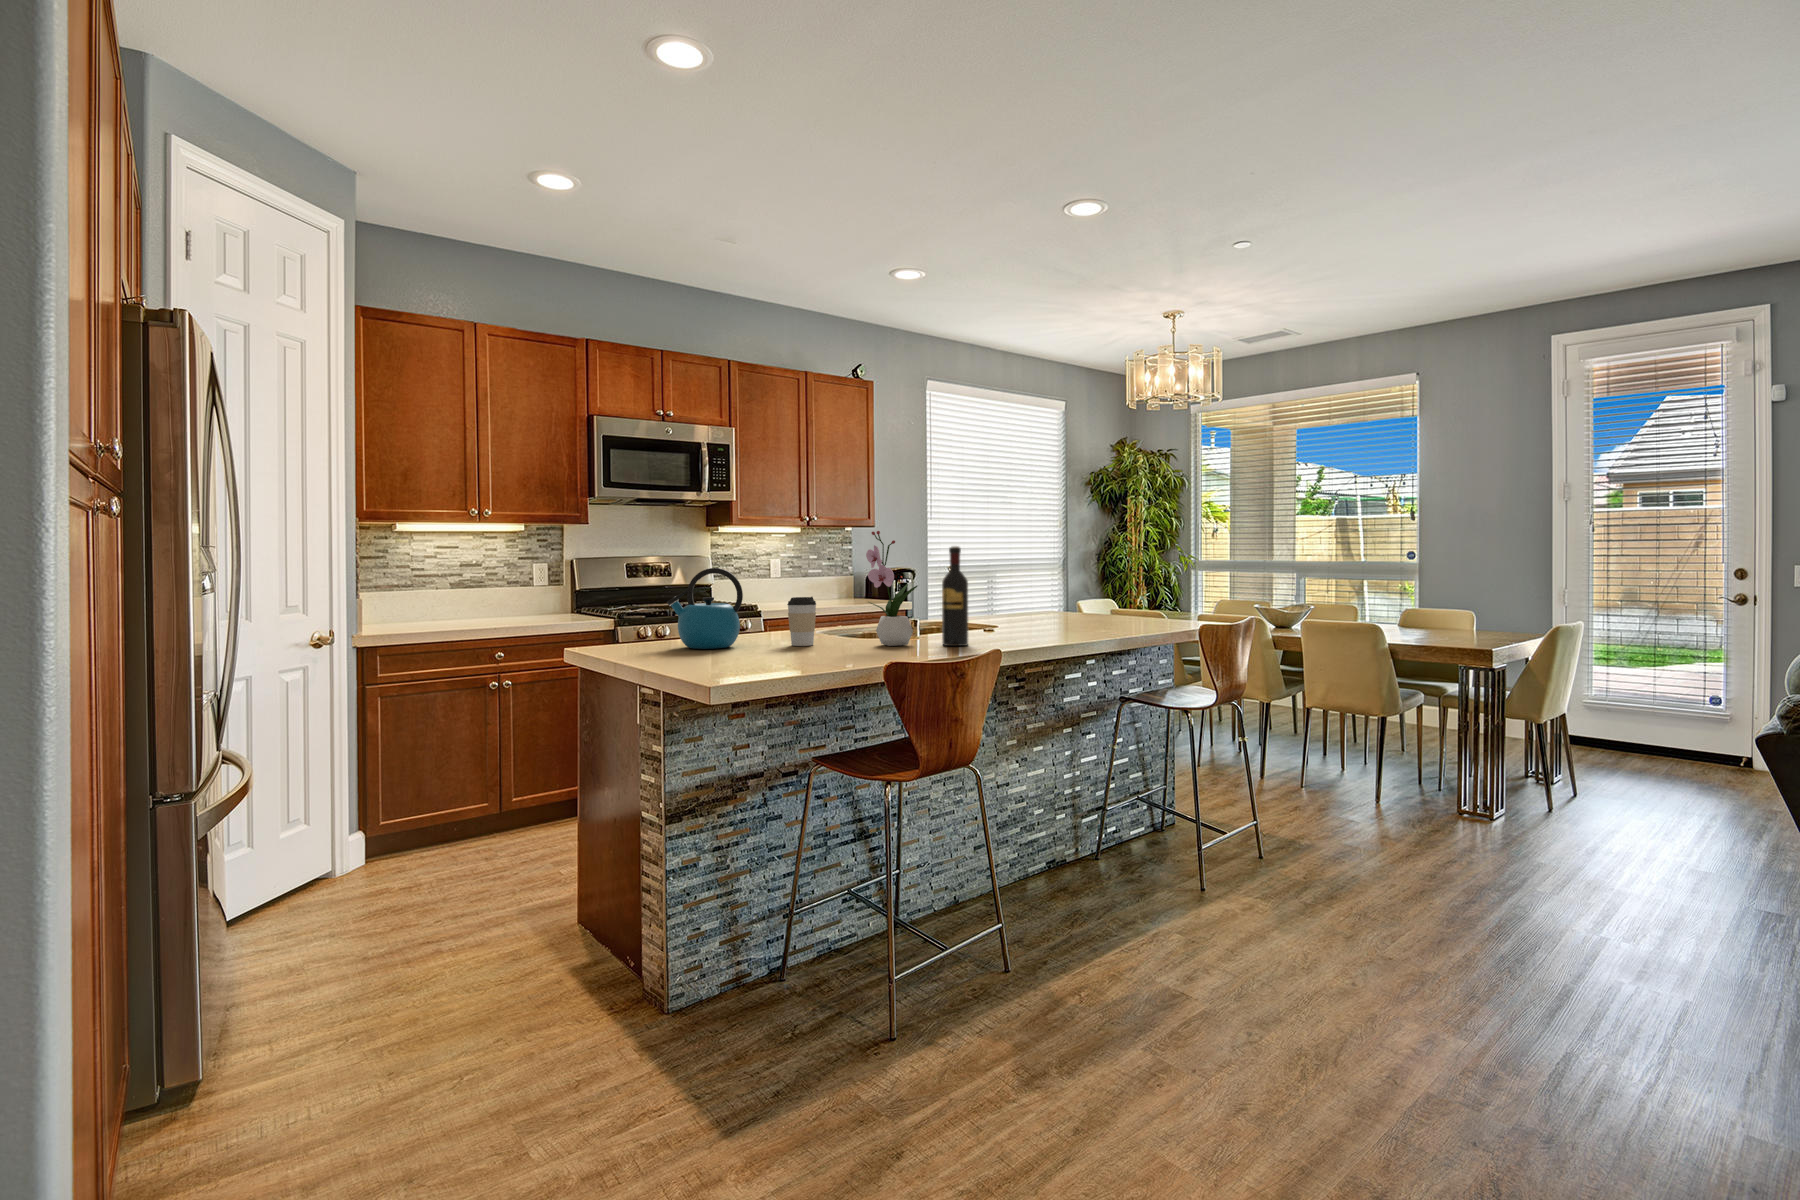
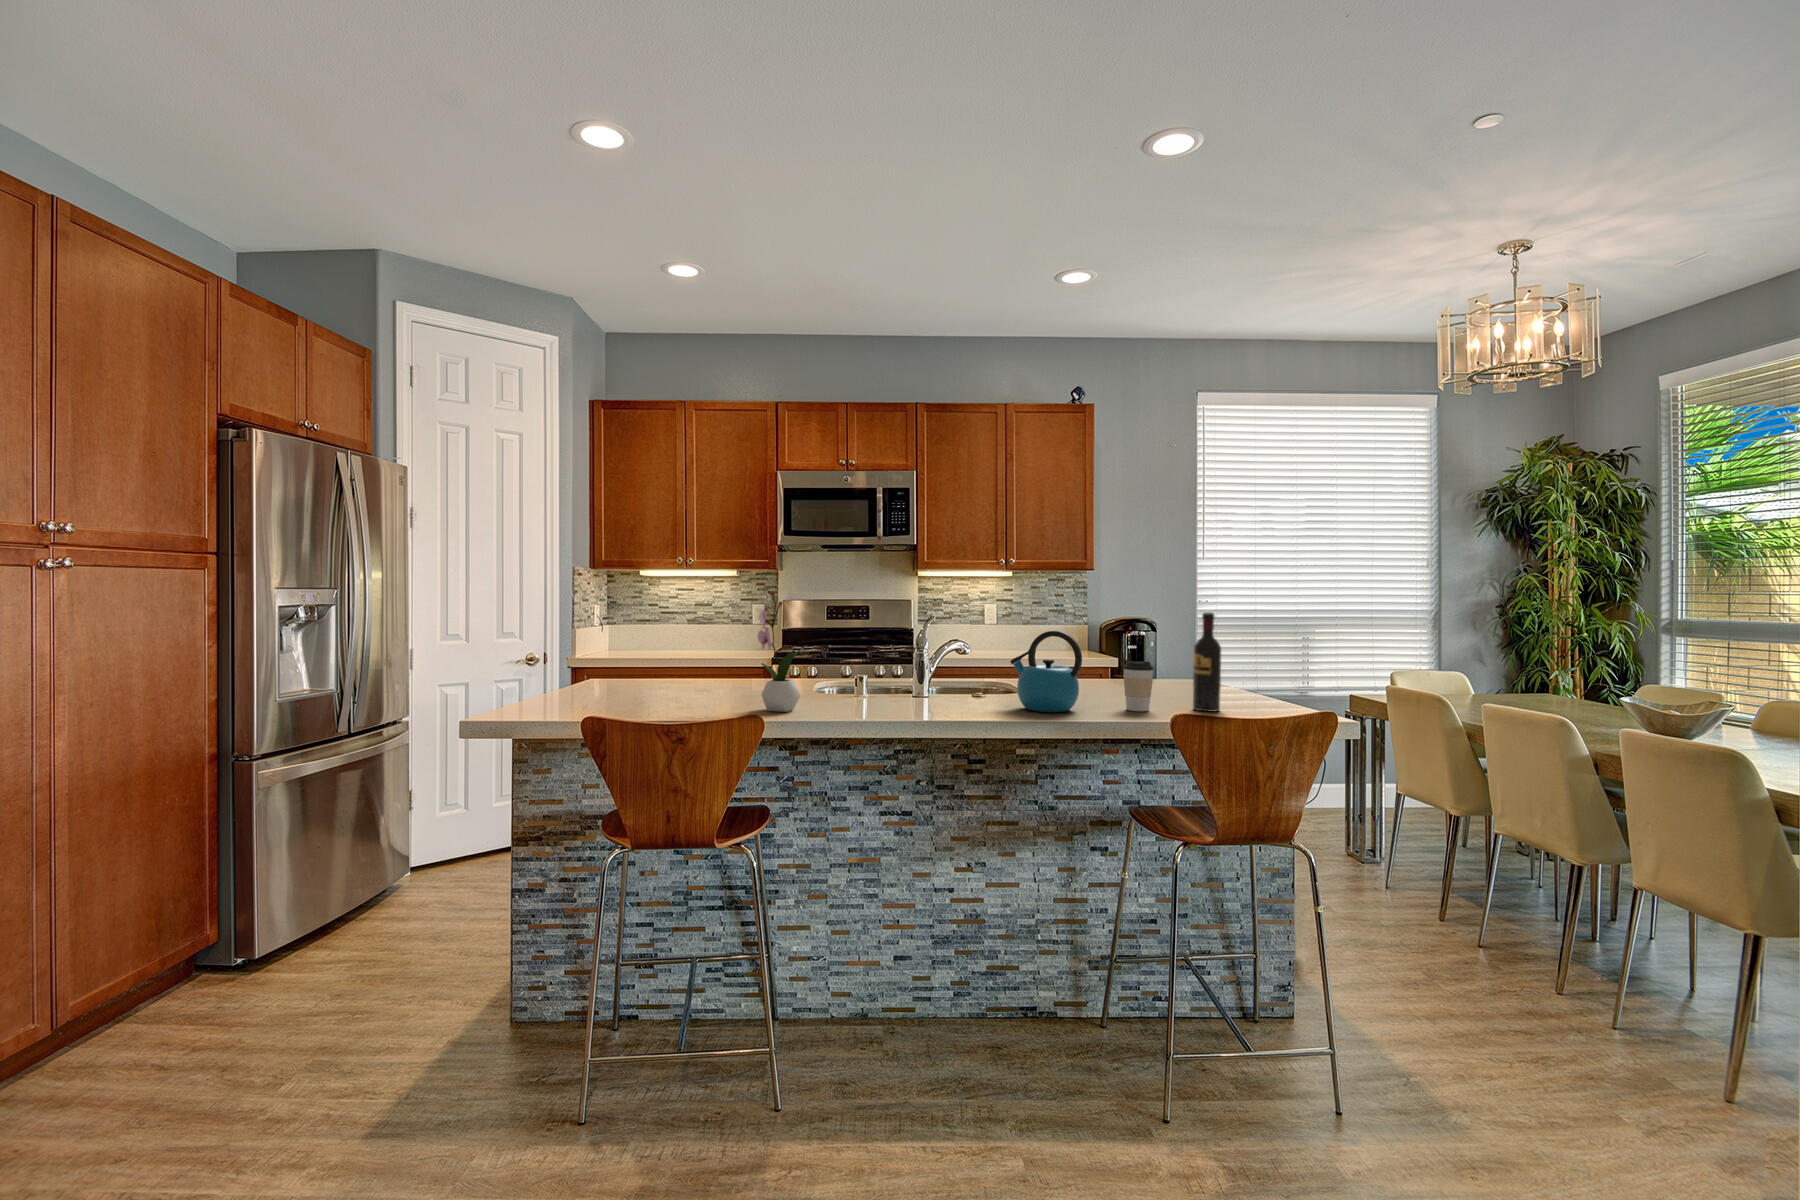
wine bottle: present [942,546,968,646] -> present [1193,612,1221,712]
kettle: present [667,568,743,649] -> present [1010,631,1082,712]
coffee cup: present [787,597,816,646] -> present [1123,661,1154,711]

